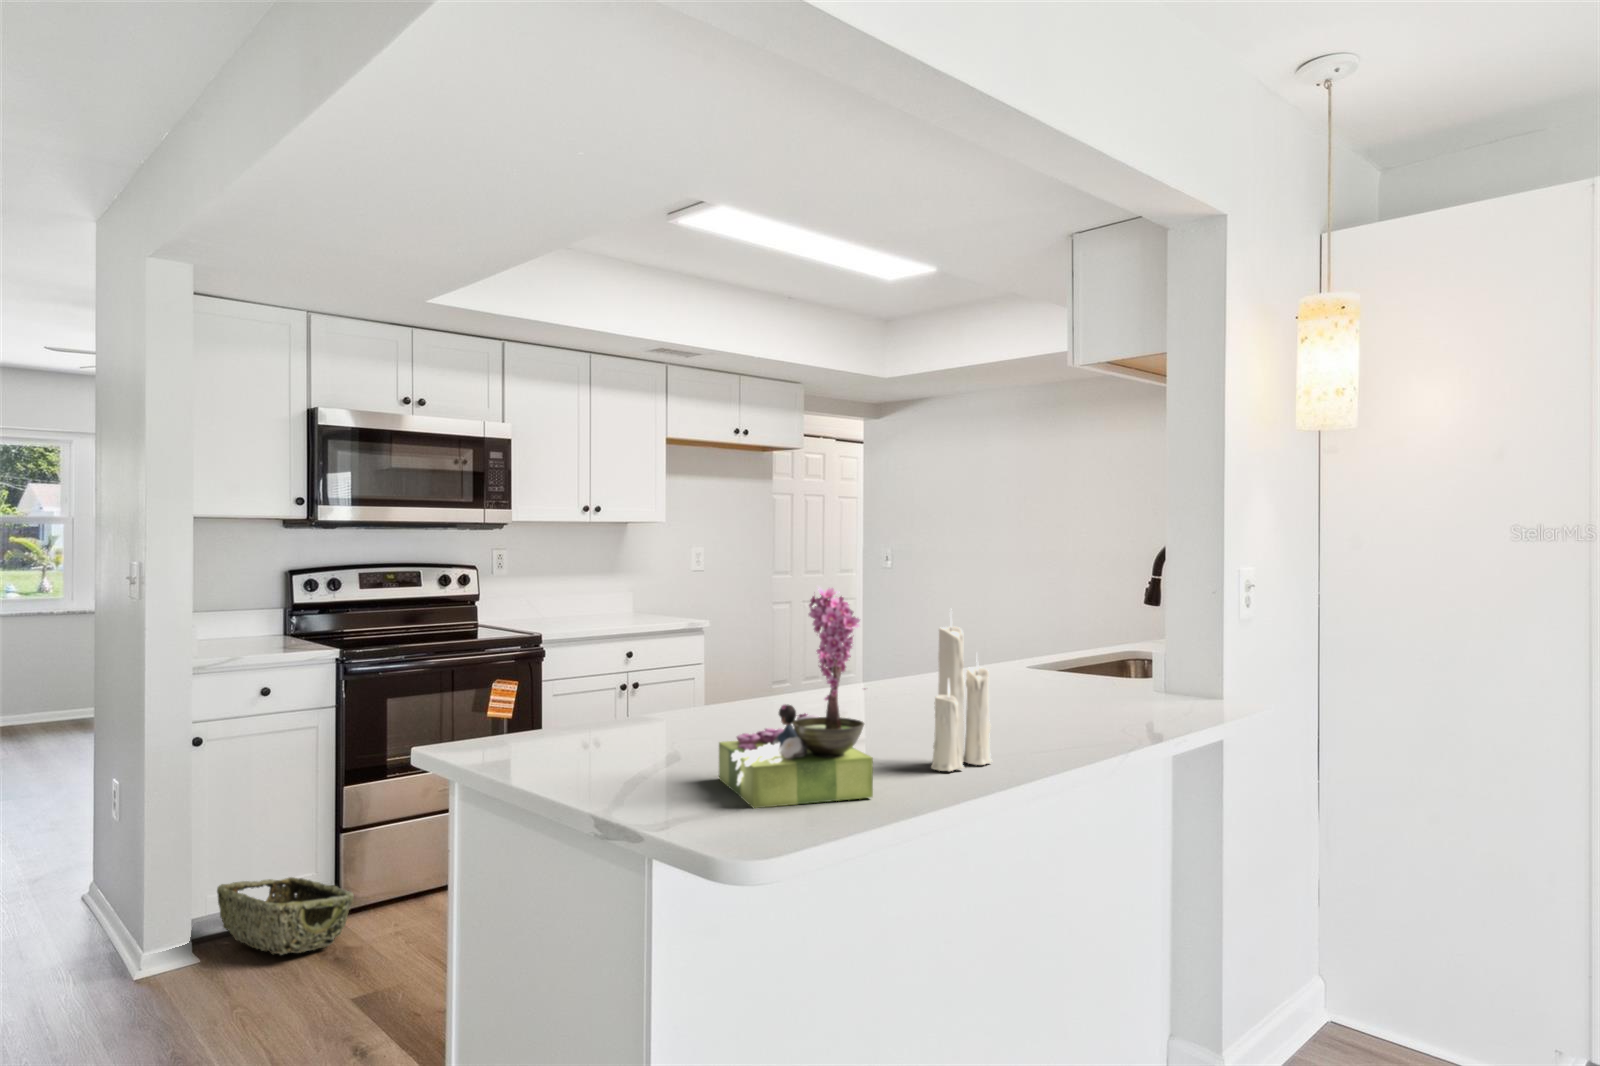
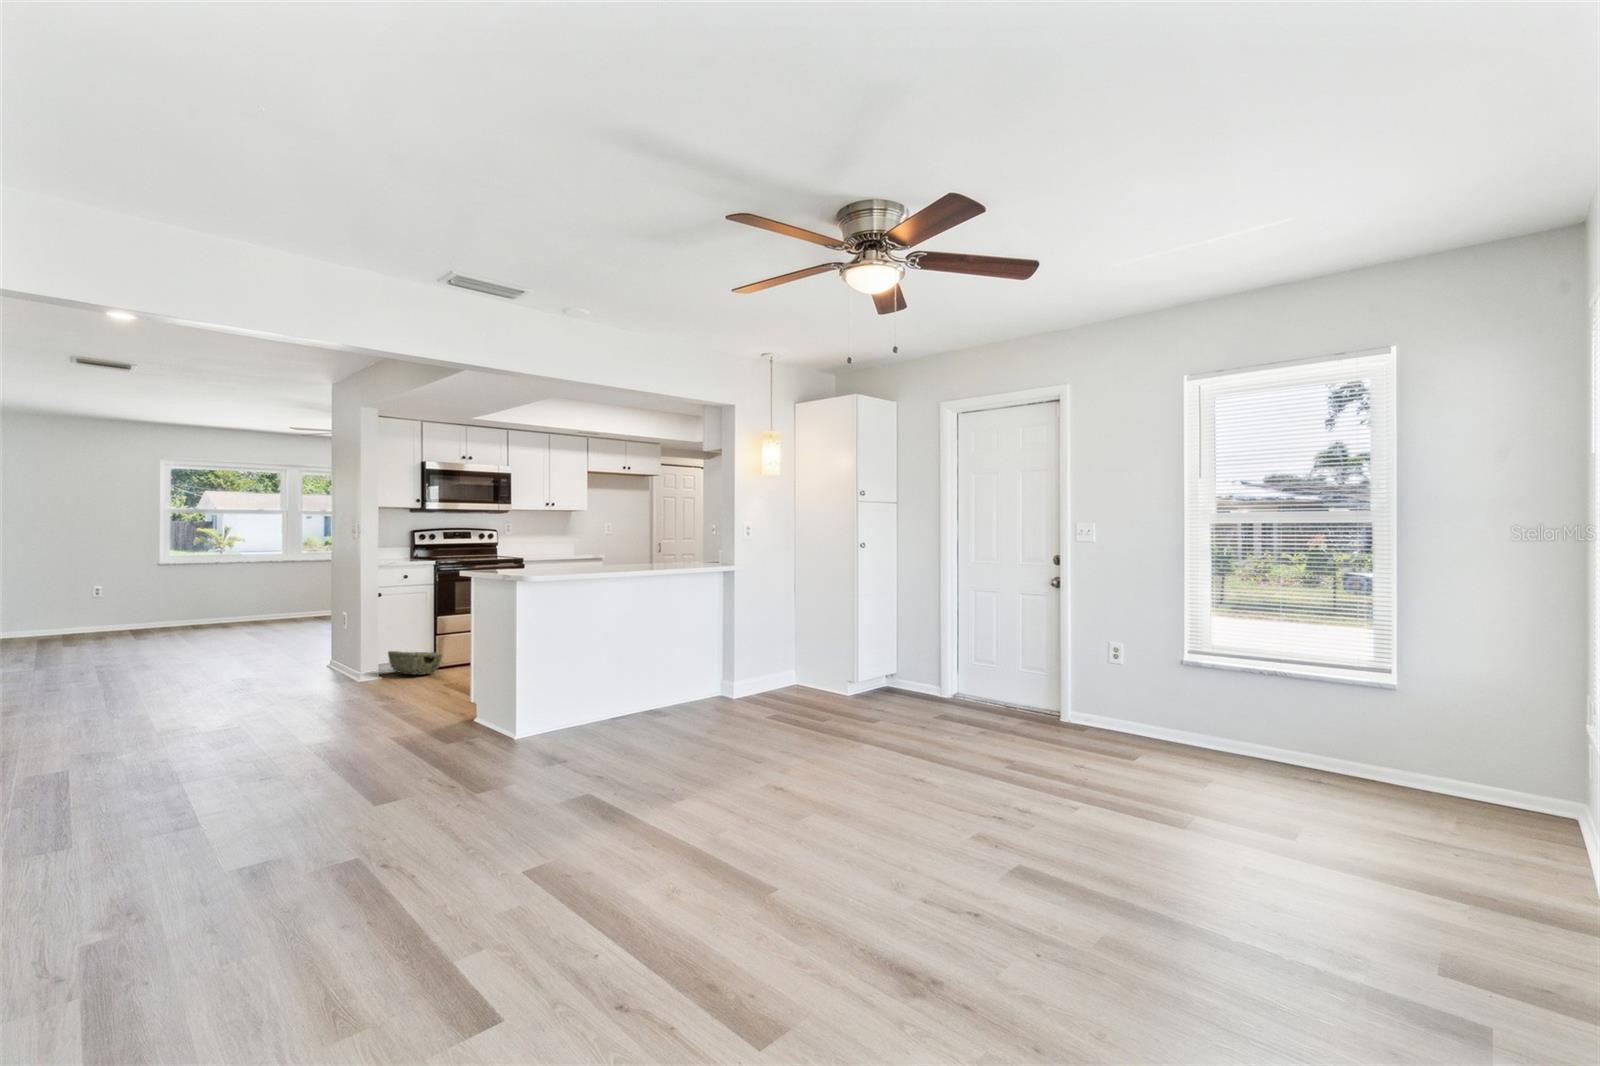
flower arrangement: present [719,587,873,808] -> none [548,522,590,578]
candle: present [931,615,992,771] -> none [614,527,636,576]

